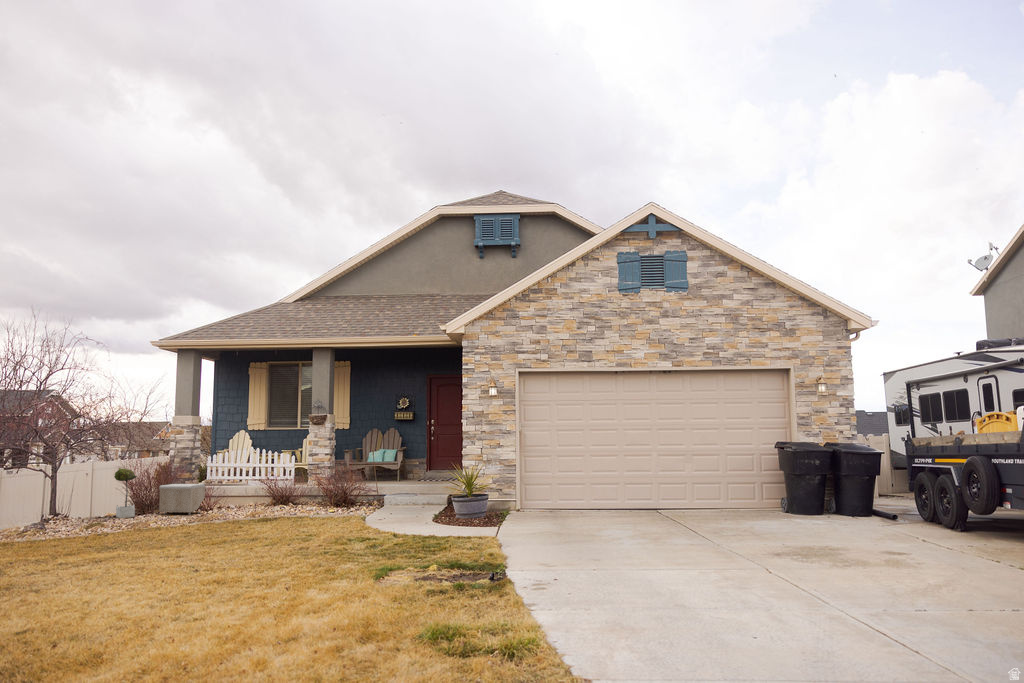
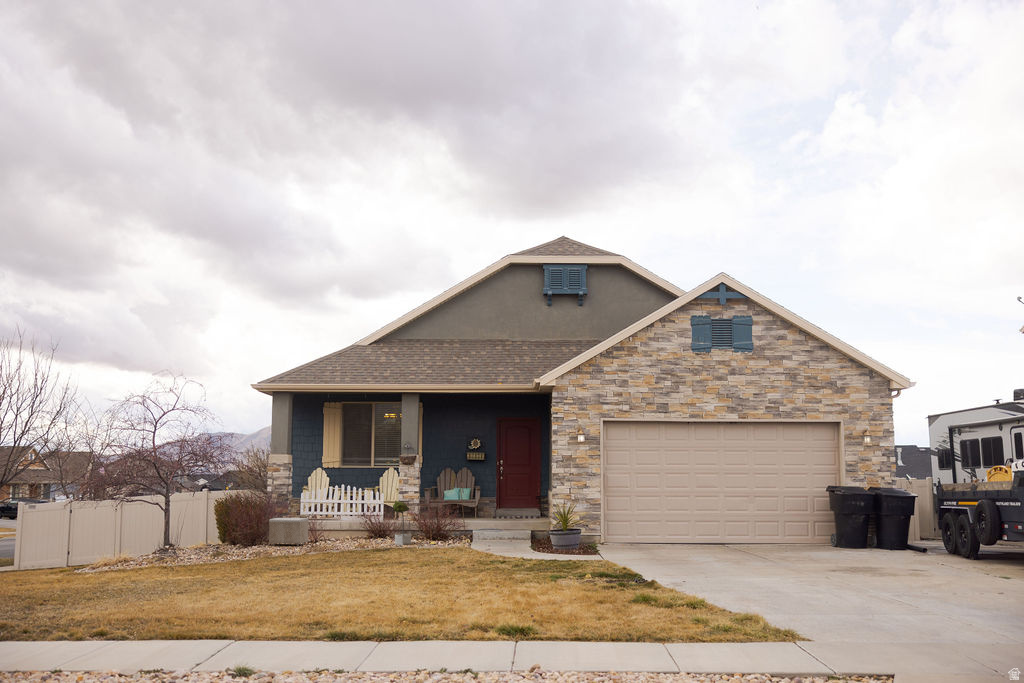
potted tree: present [114,468,137,518] -> present [393,501,411,545]

